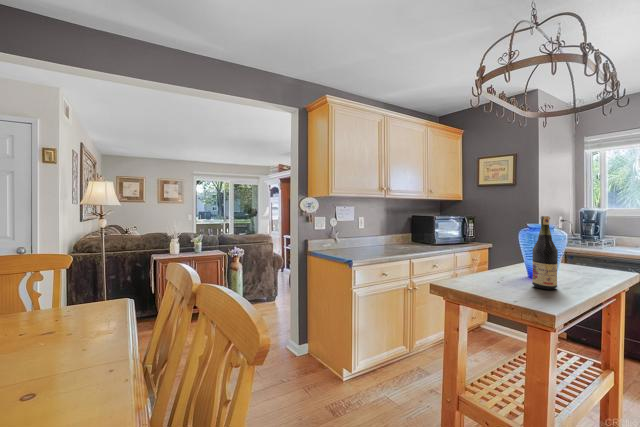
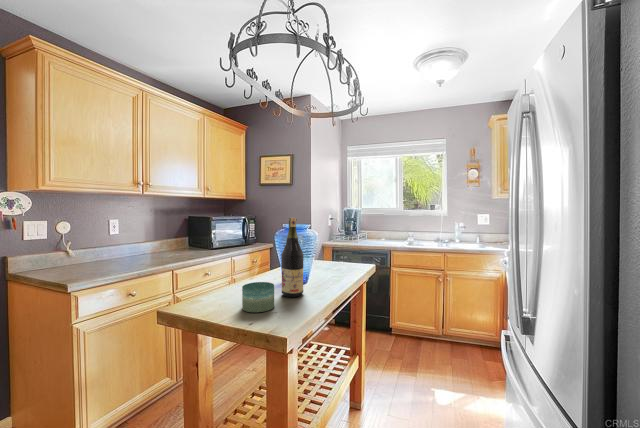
candle: none [498,271,530,295] -> present [242,282,274,312]

